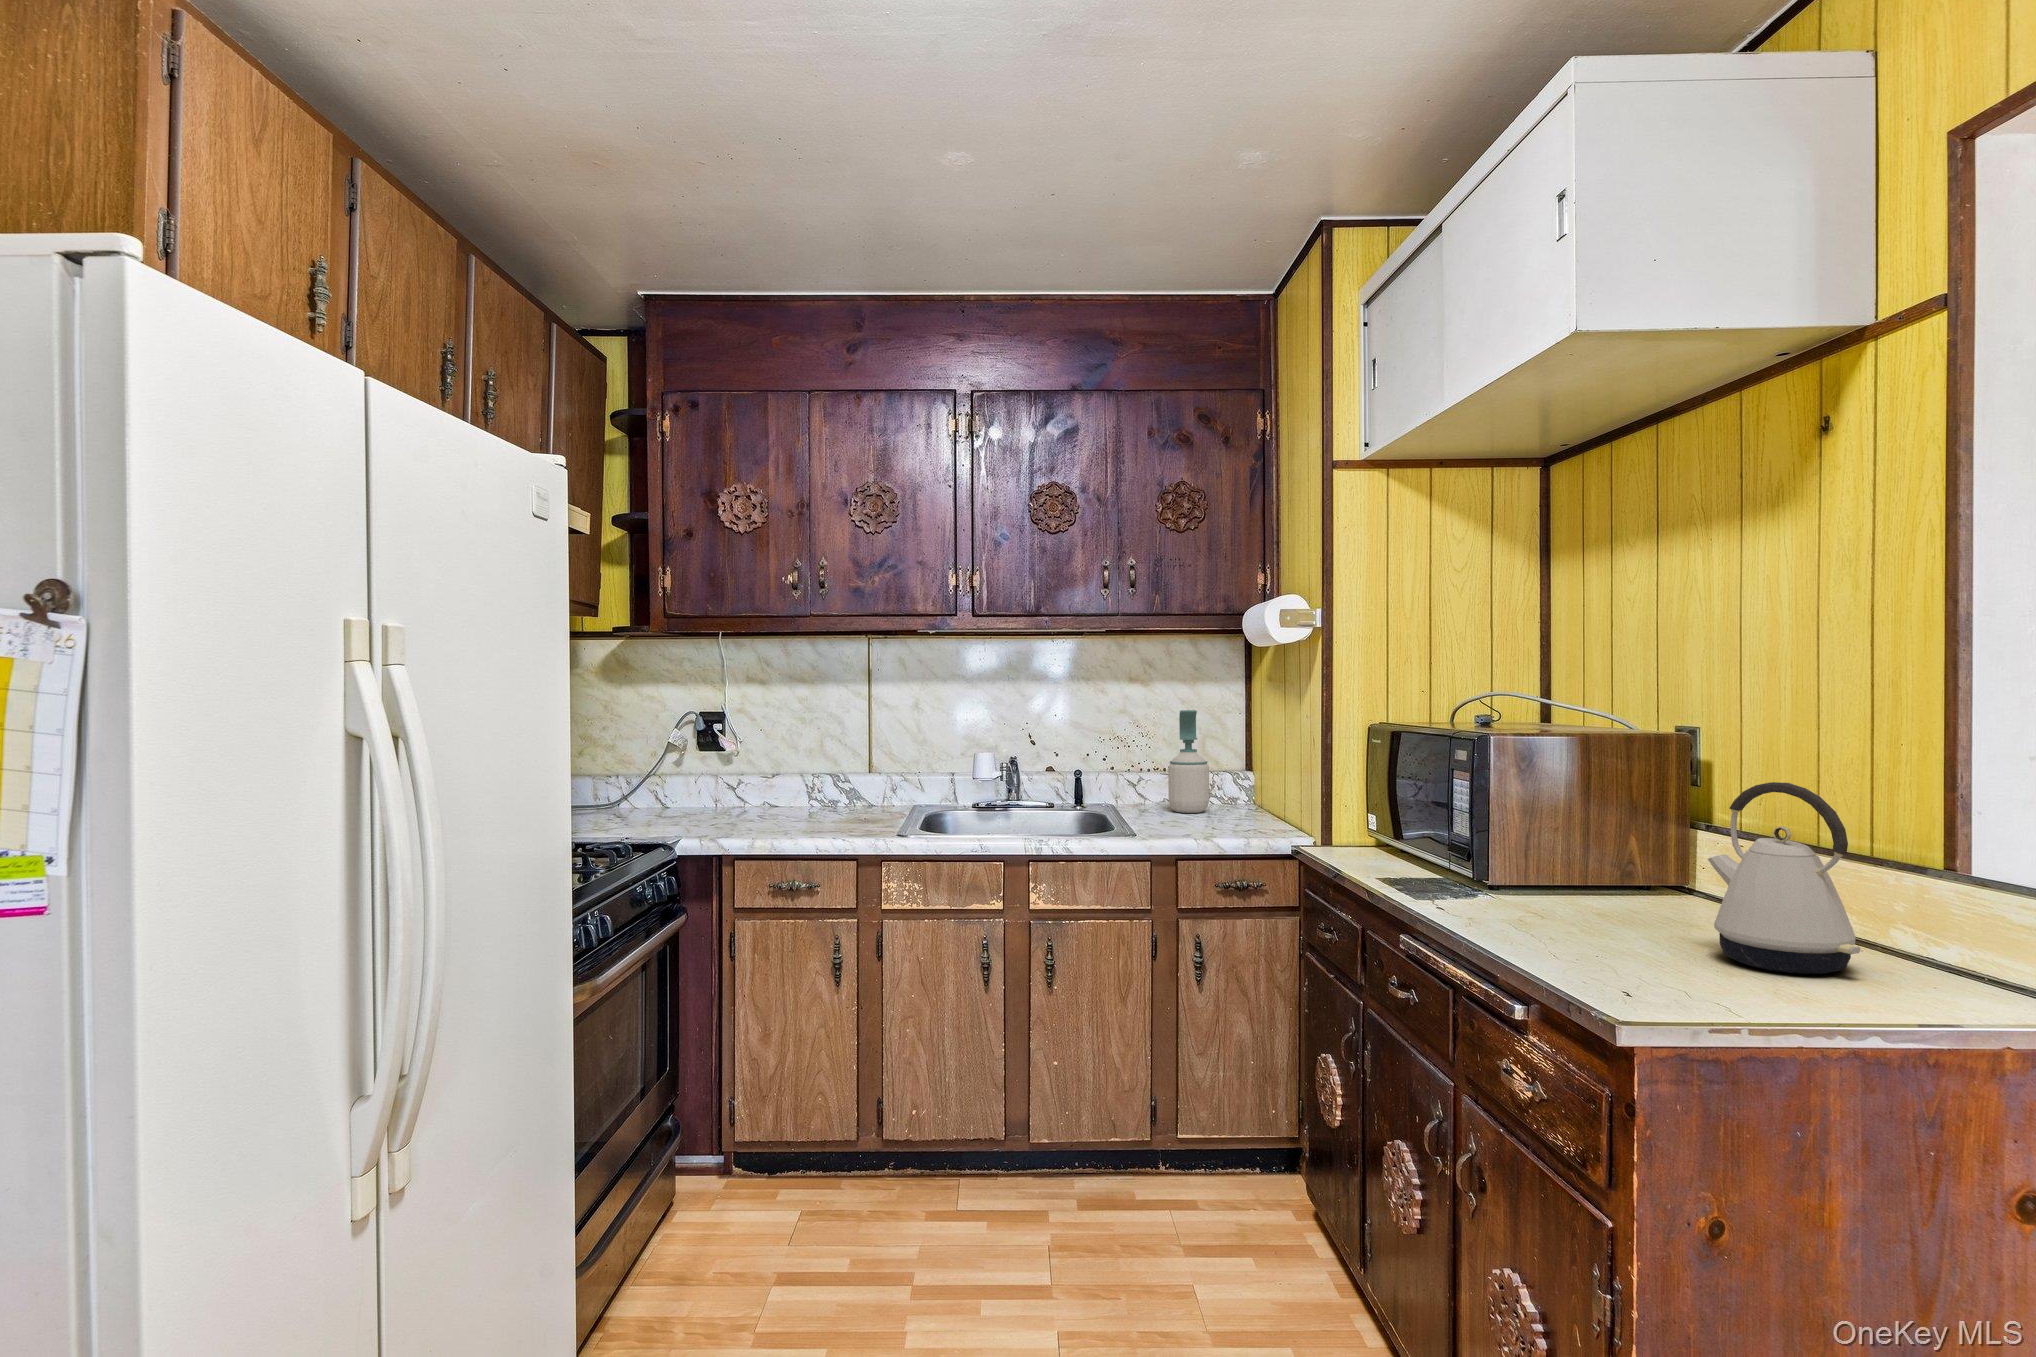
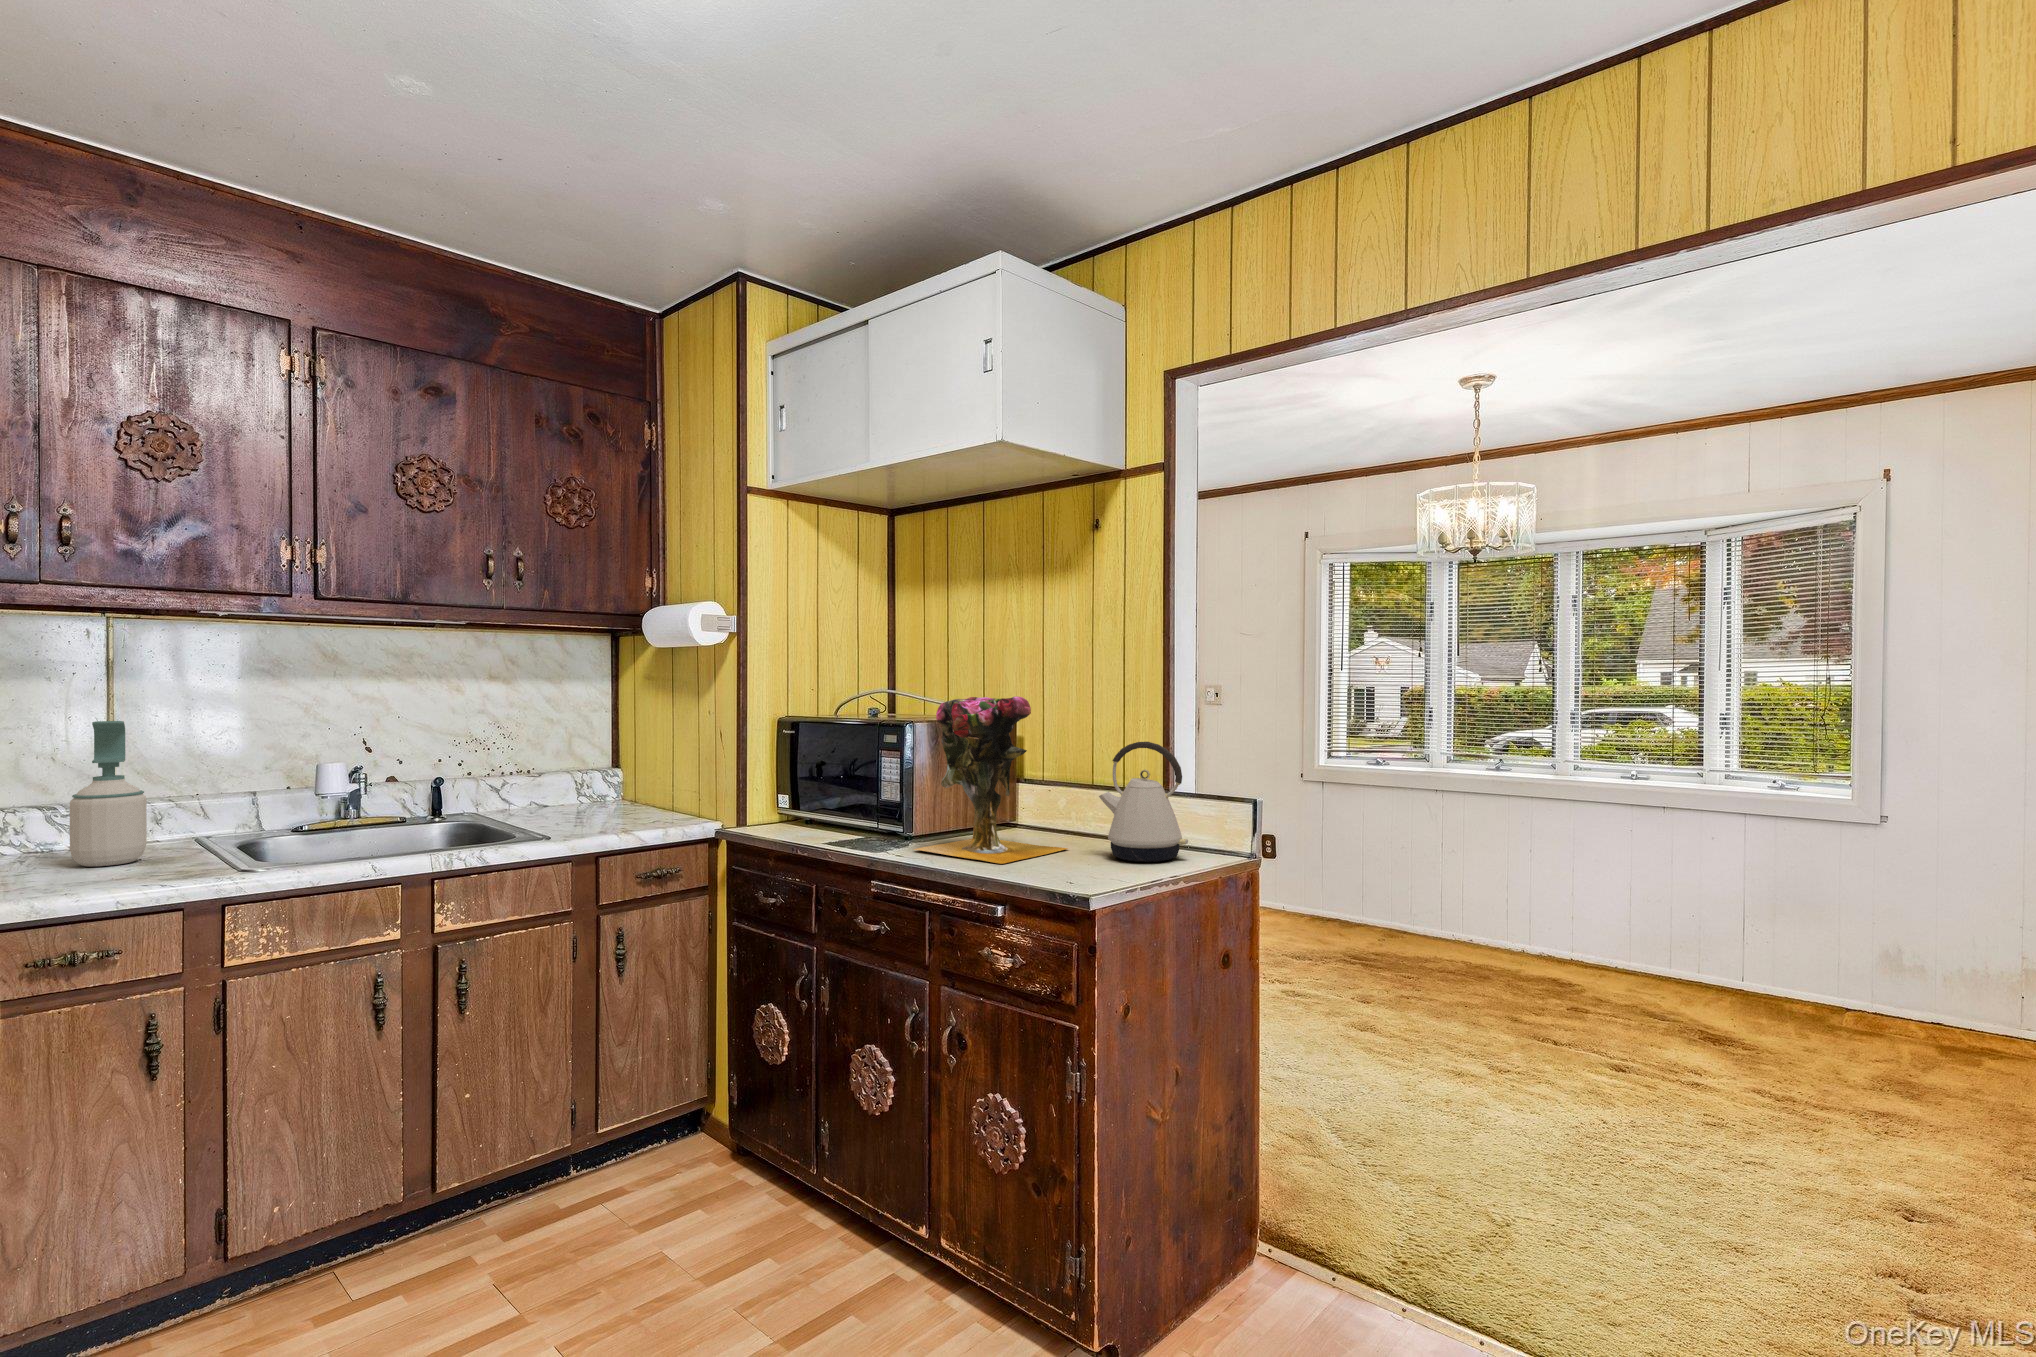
vase: none [1453,707,1678,935] -> present [914,696,1068,864]
soap bottle: present [1168,710,1209,813] -> present [70,721,147,867]

